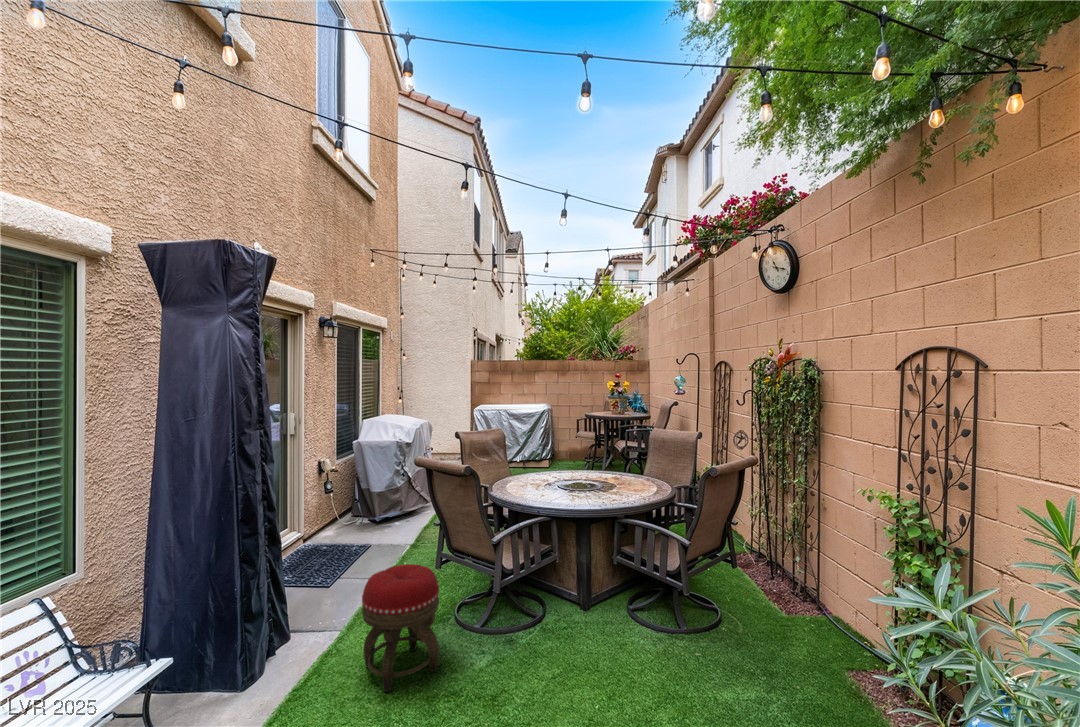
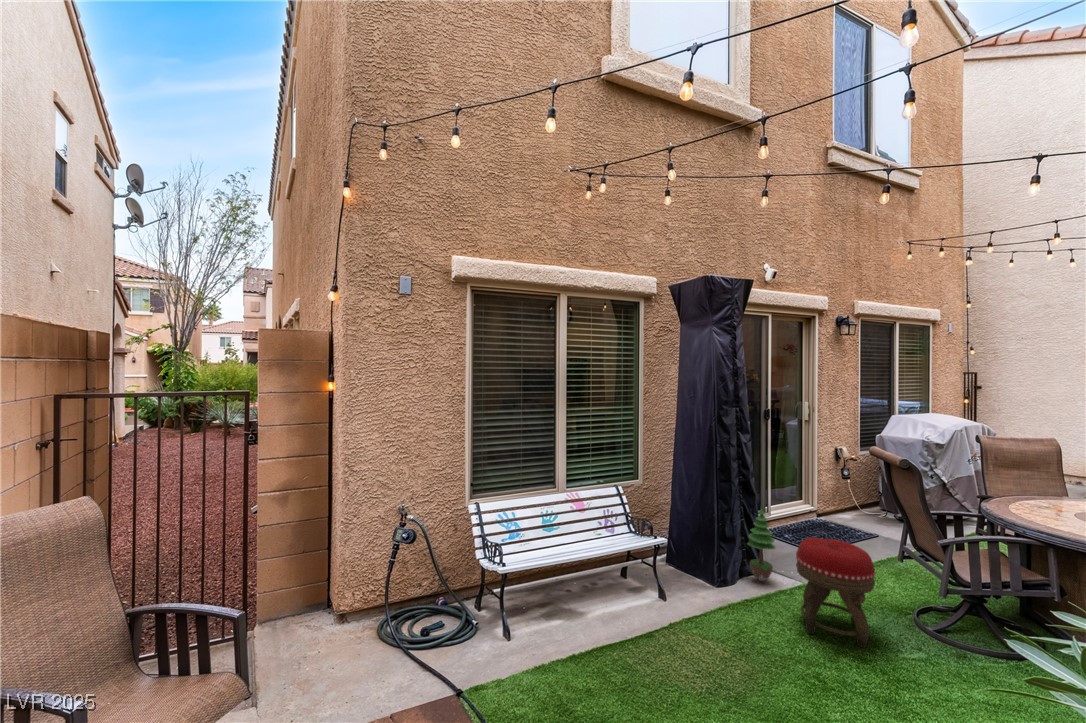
potted tree: none [277,559,317,659] -> present [747,508,775,581]

